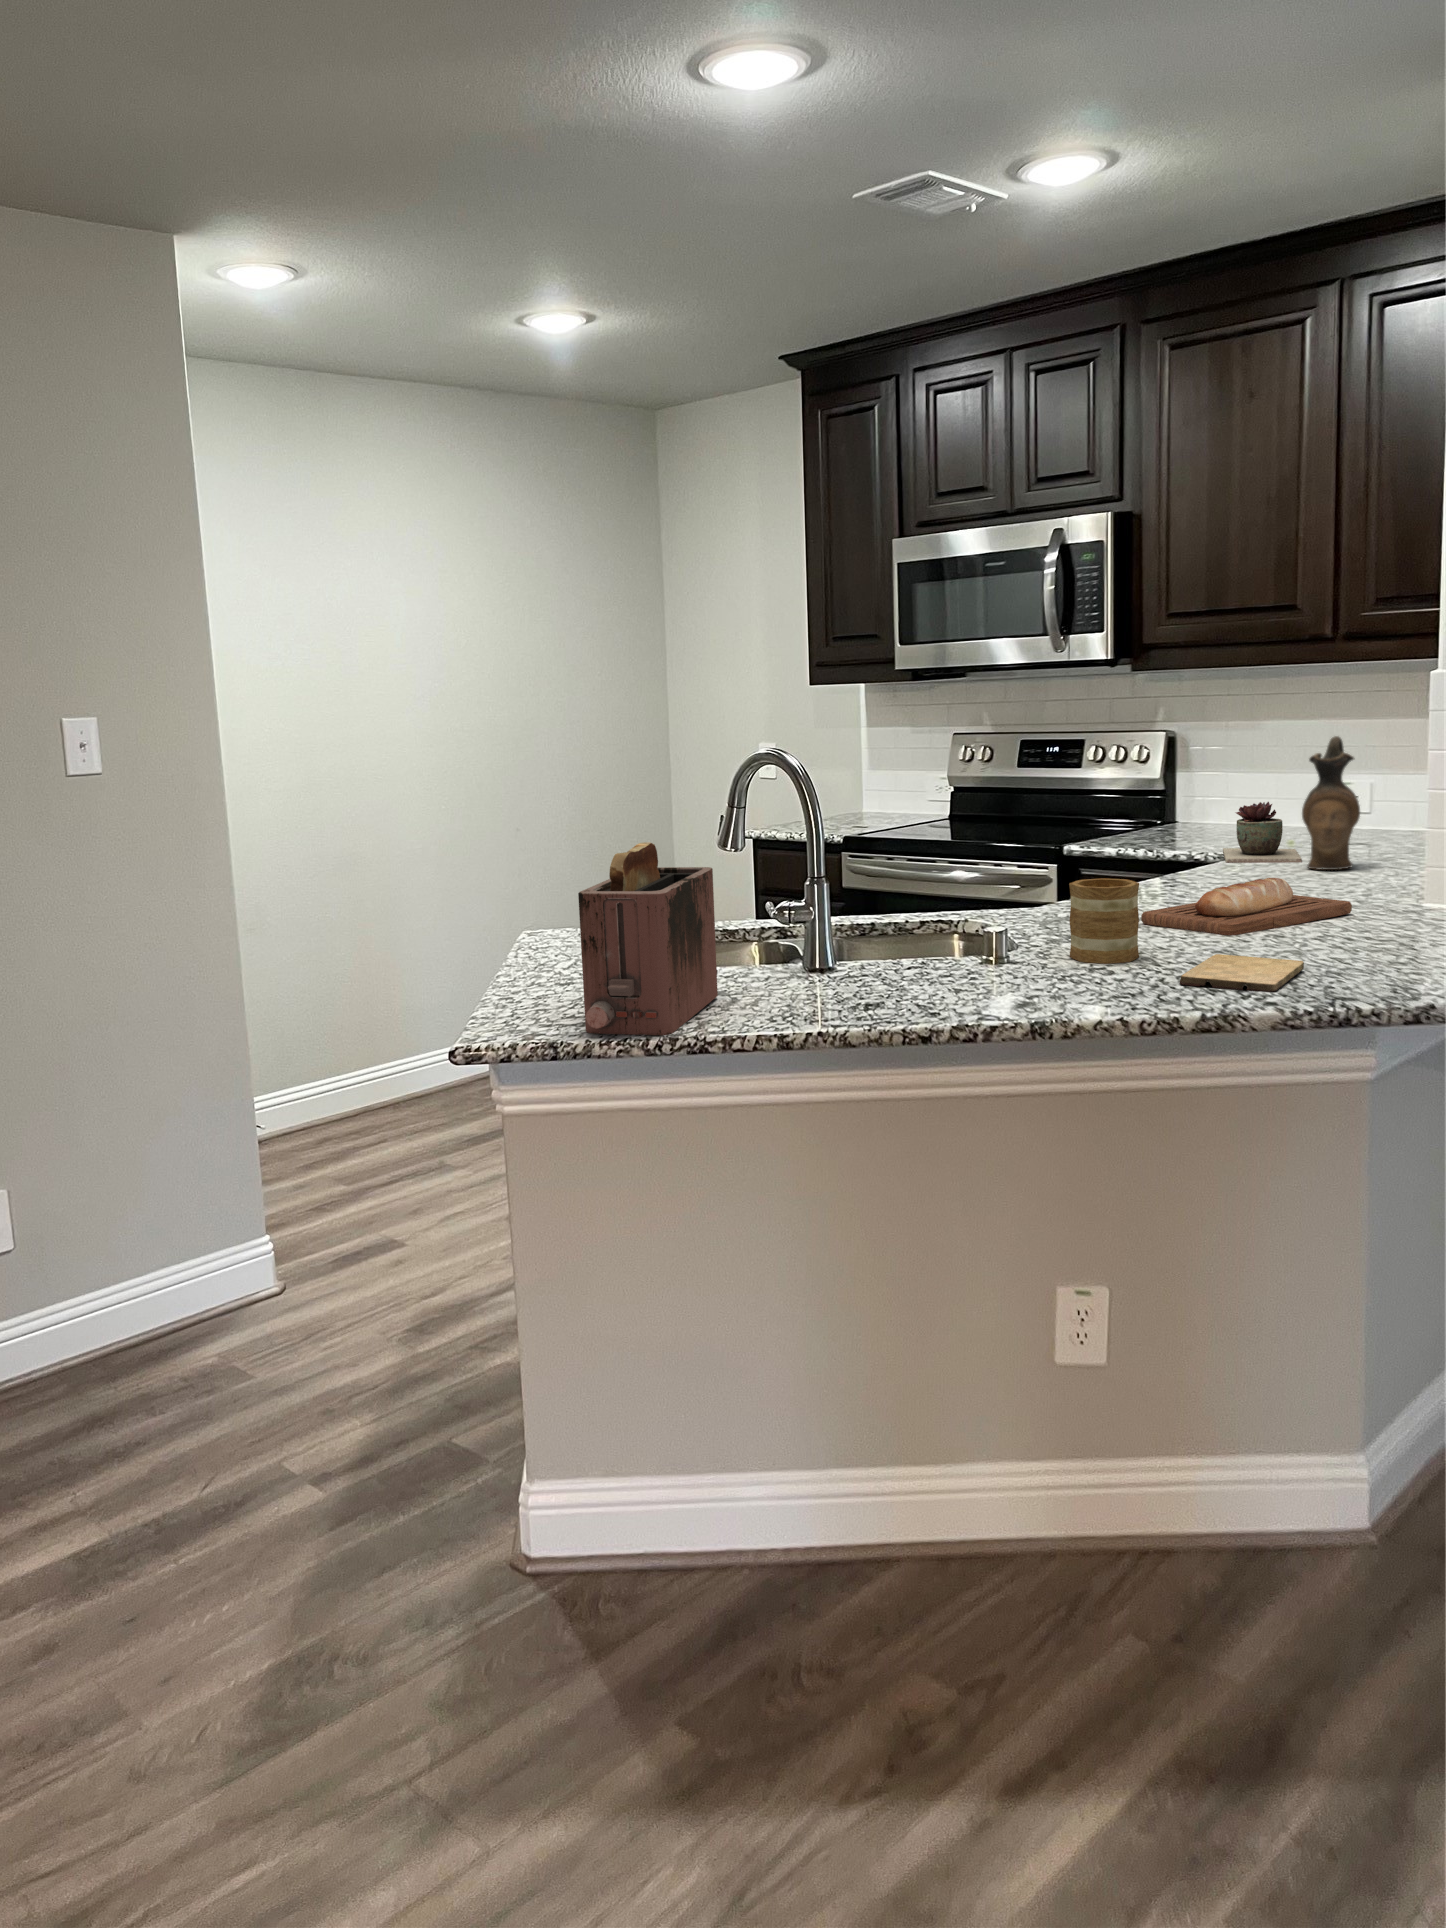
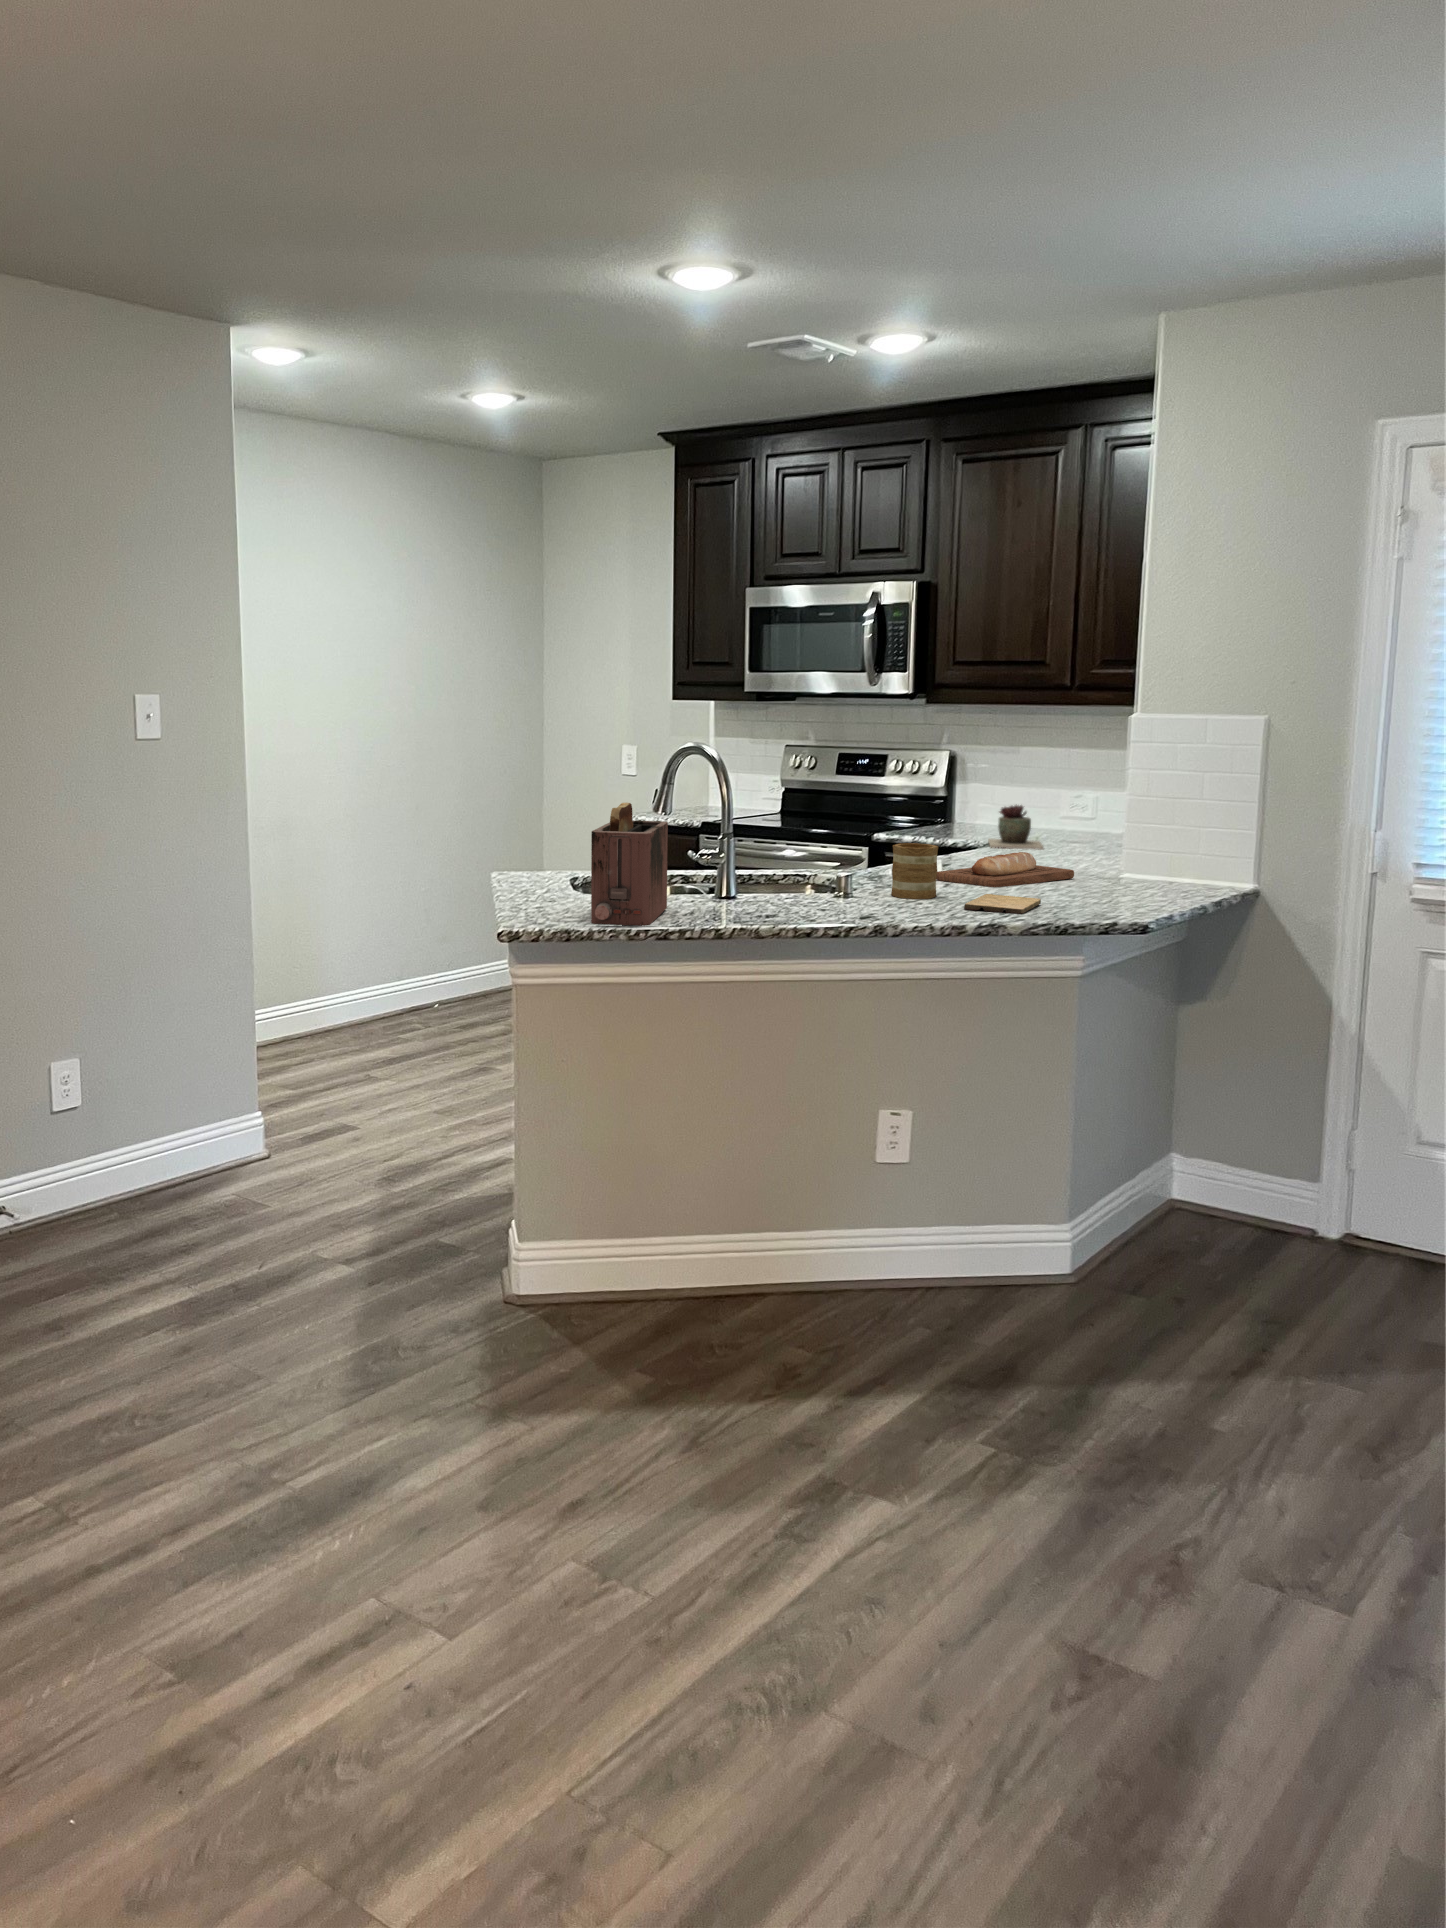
ceramic pitcher: present [1302,736,1360,870] -> none [1045,758,1085,854]

